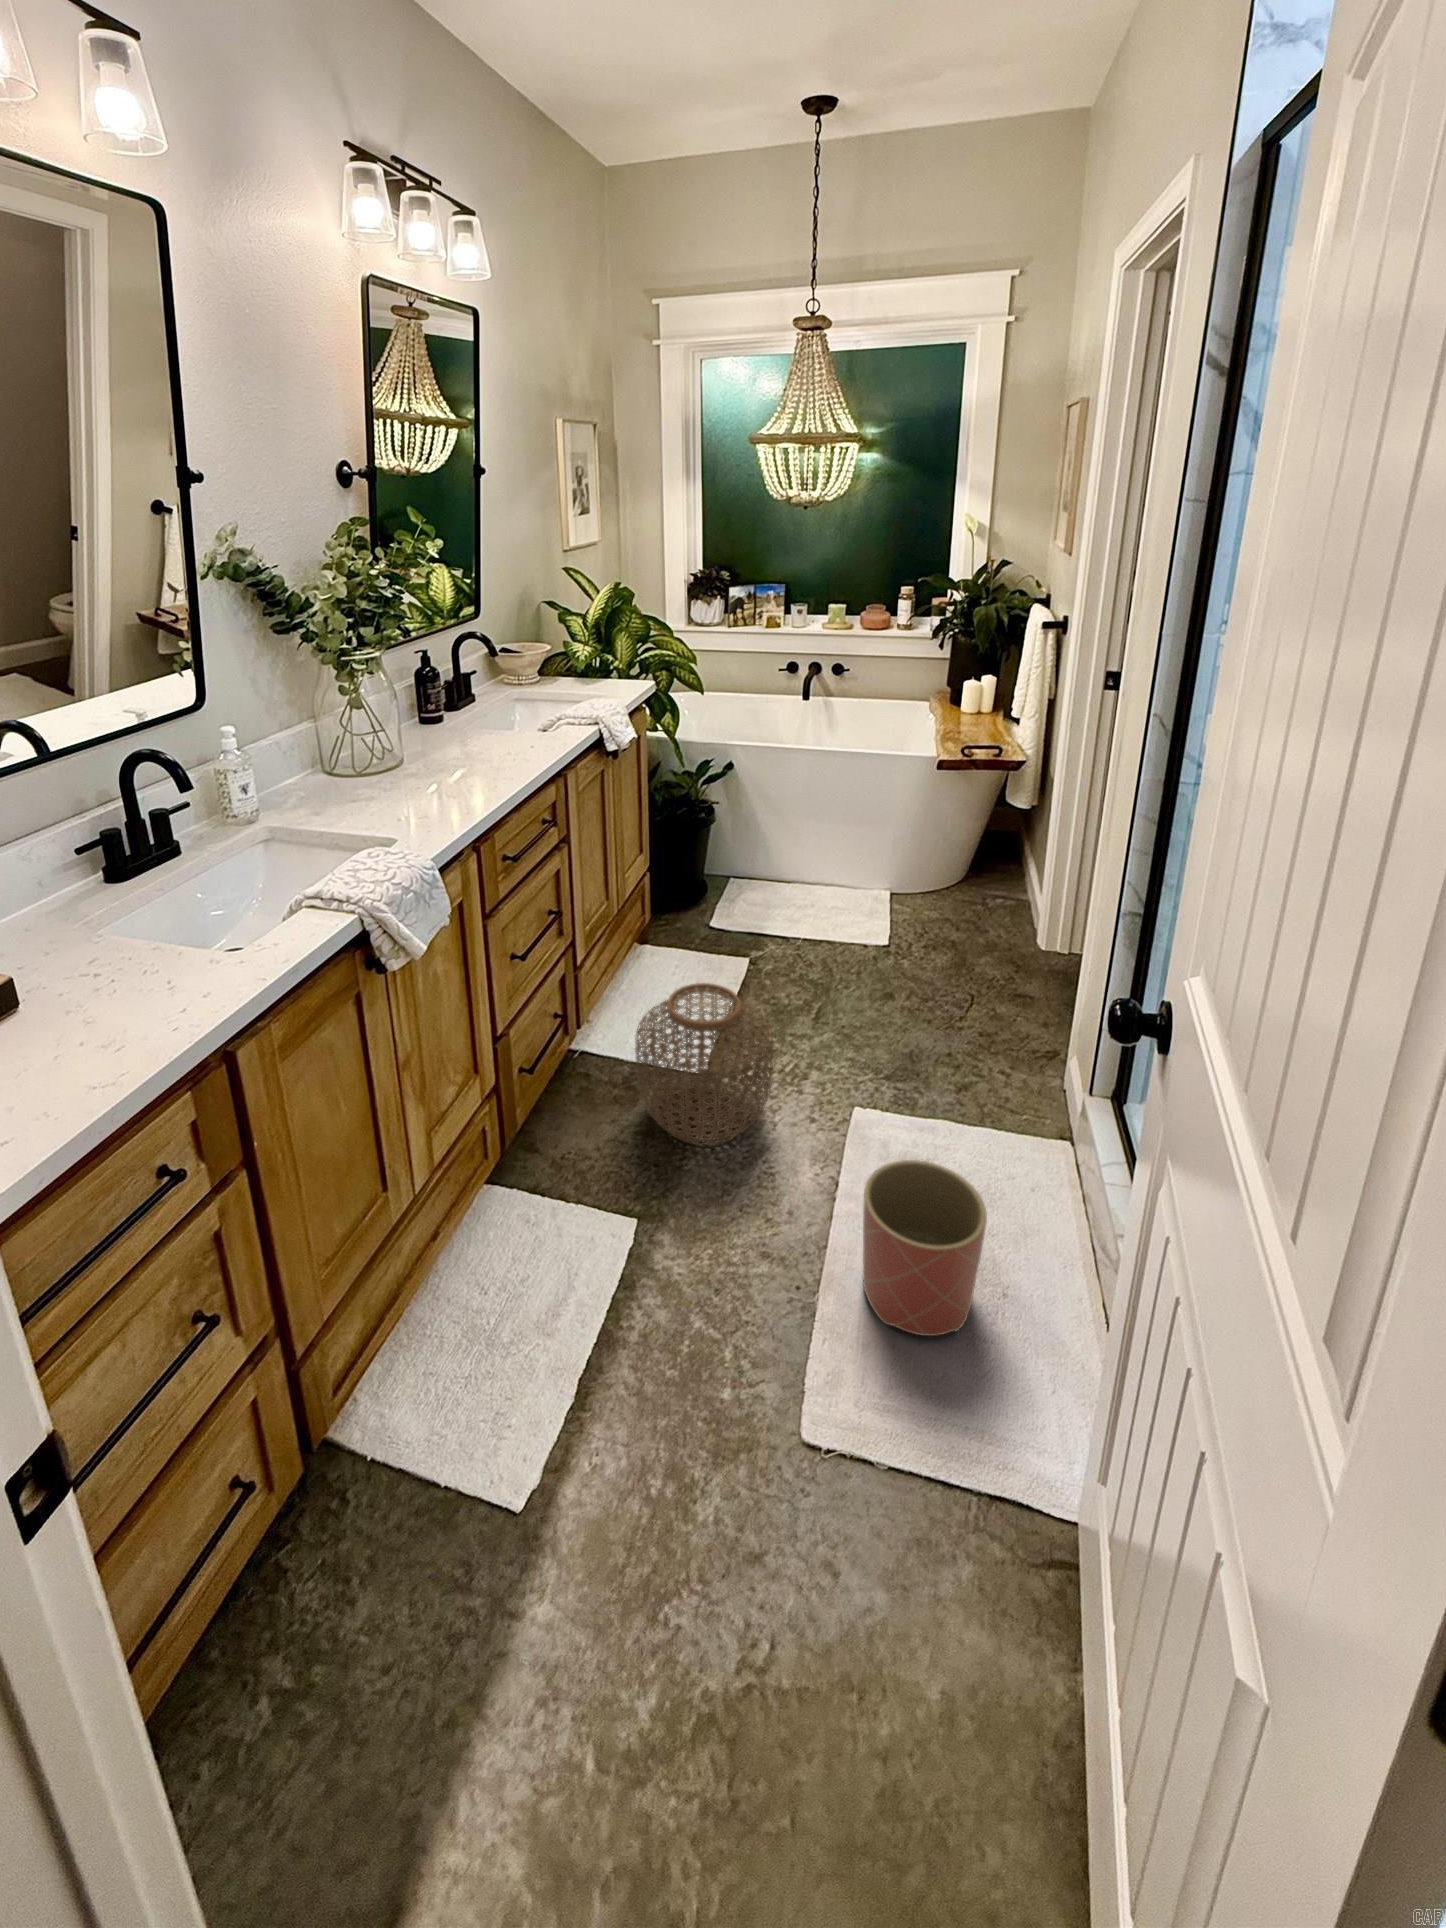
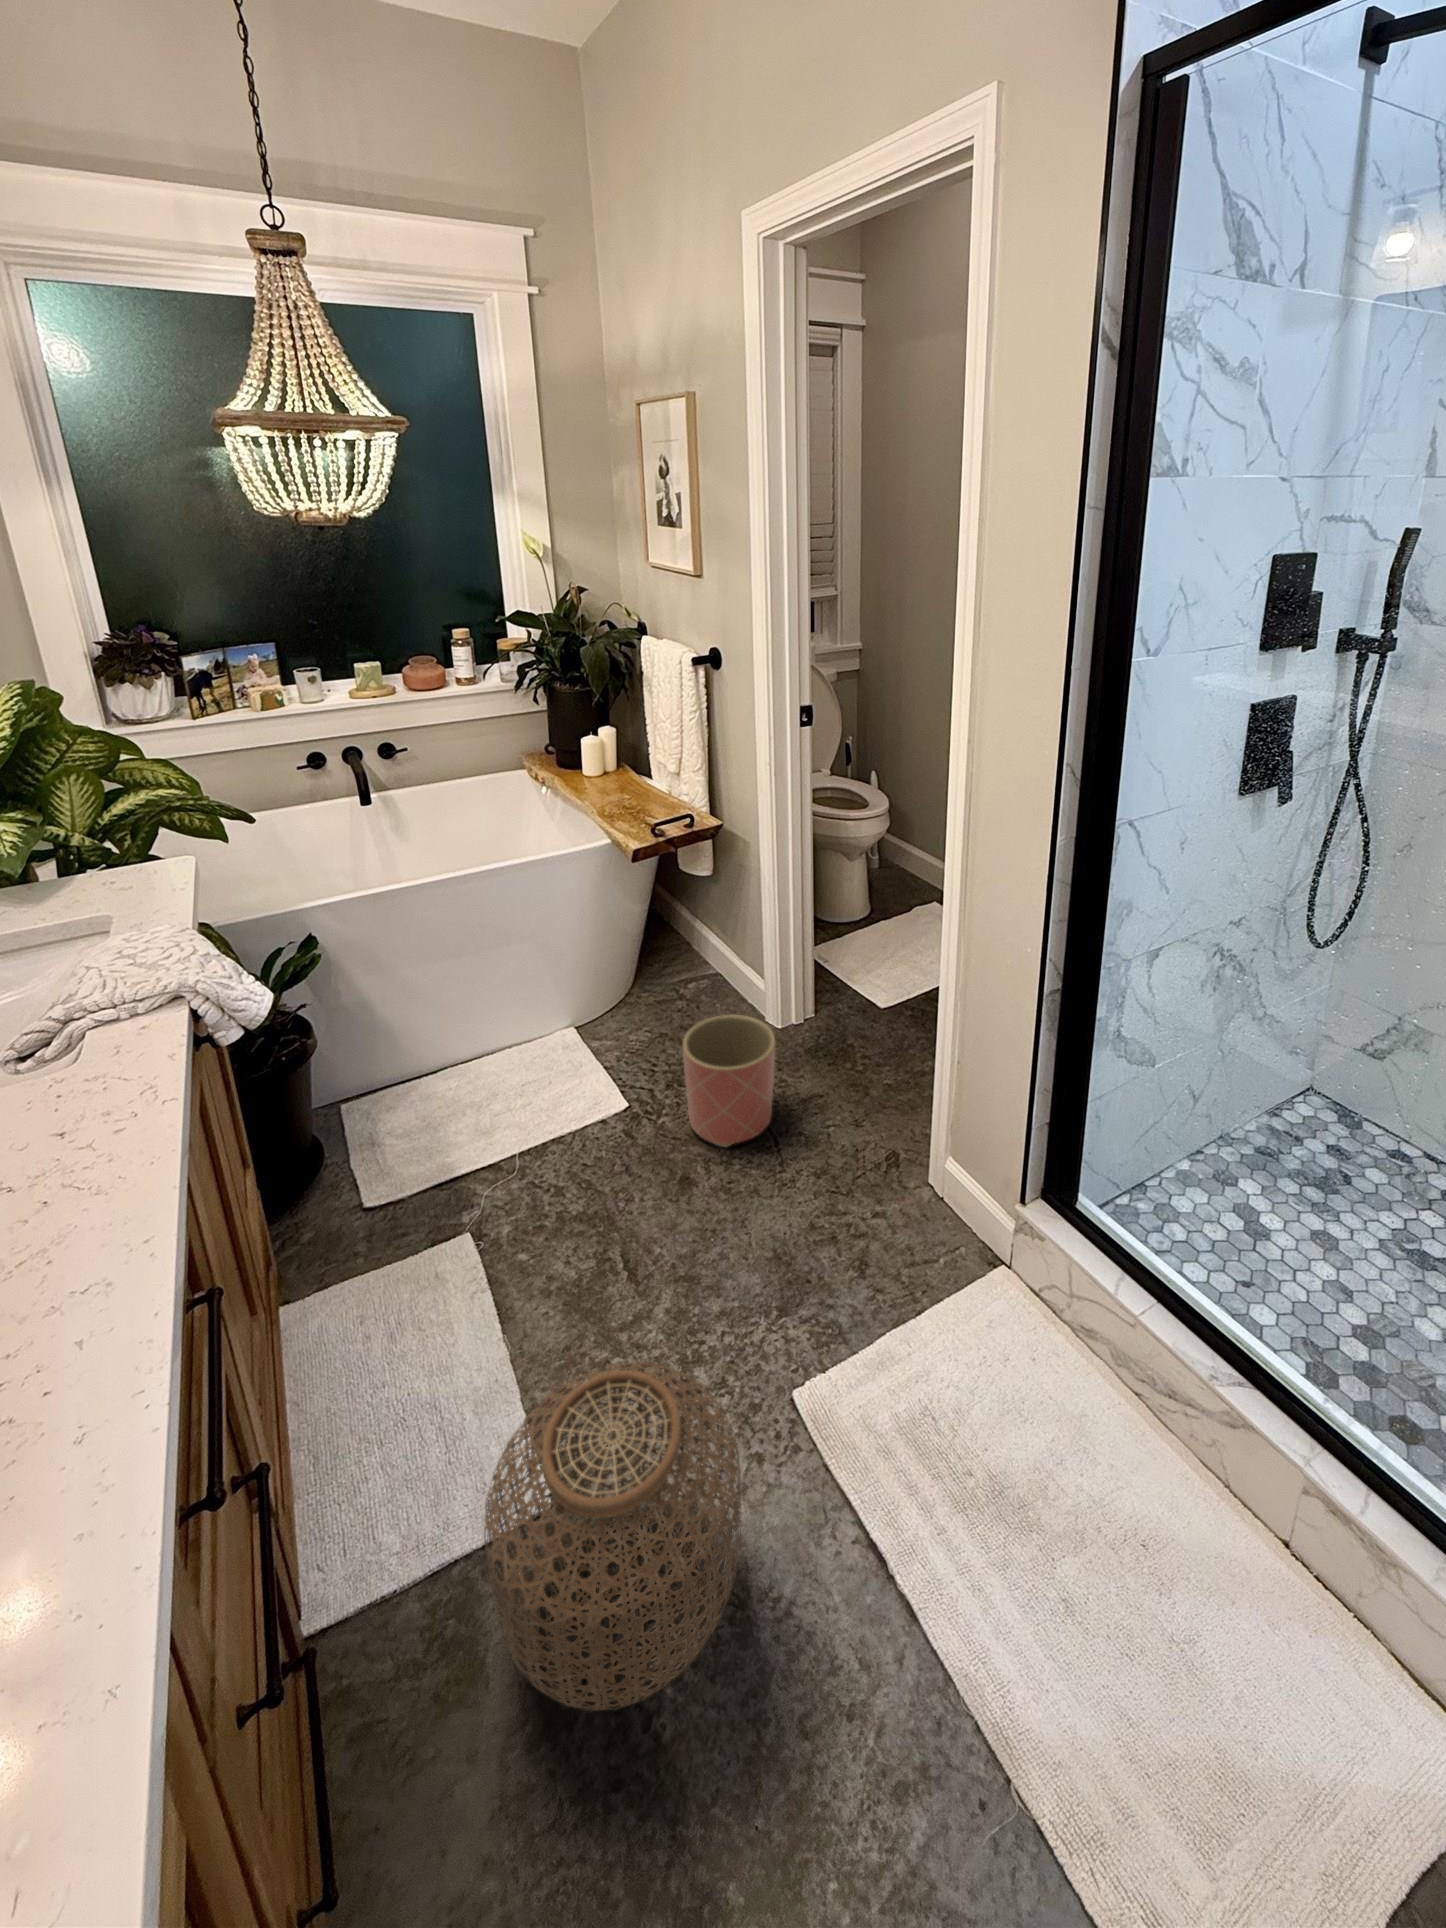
planter: present [863,1160,987,1336] -> present [683,1015,775,1147]

